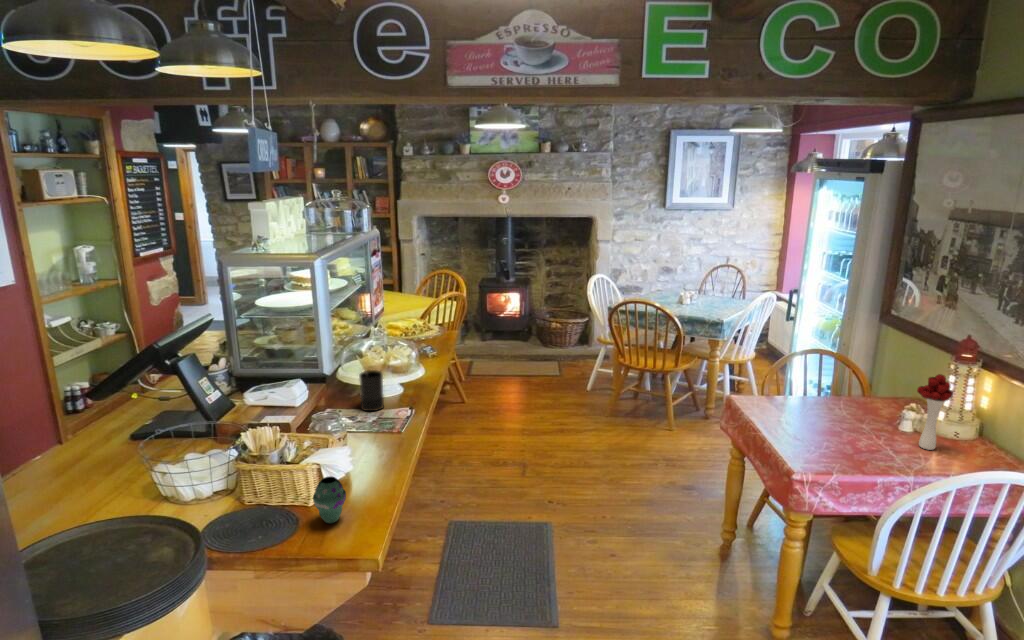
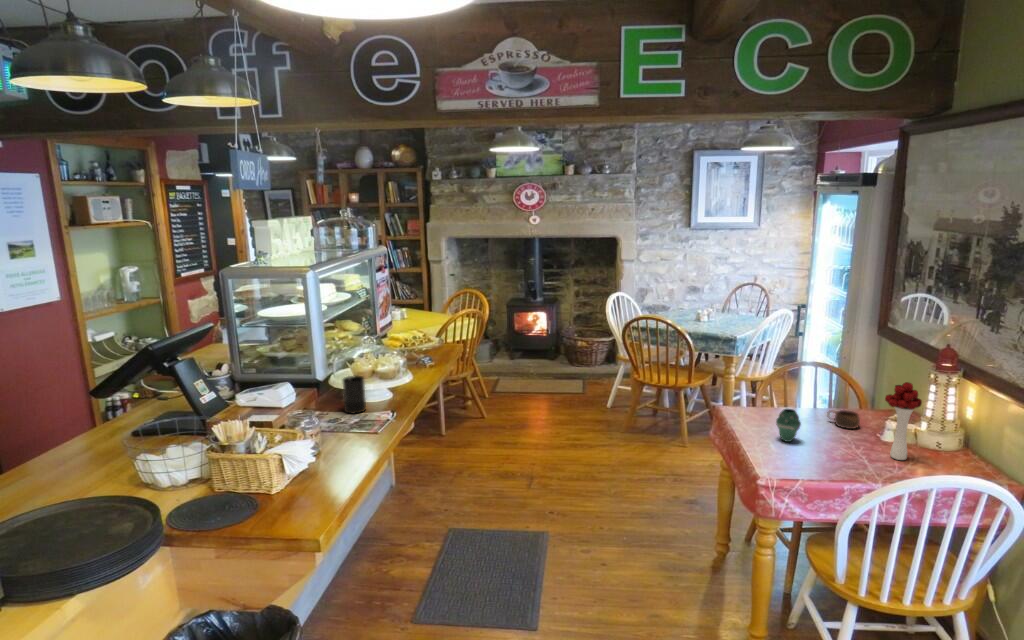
cup: none [846,398,879,417] -> present [827,410,860,429]
vase: present [313,476,346,523] -> present [776,409,801,442]

